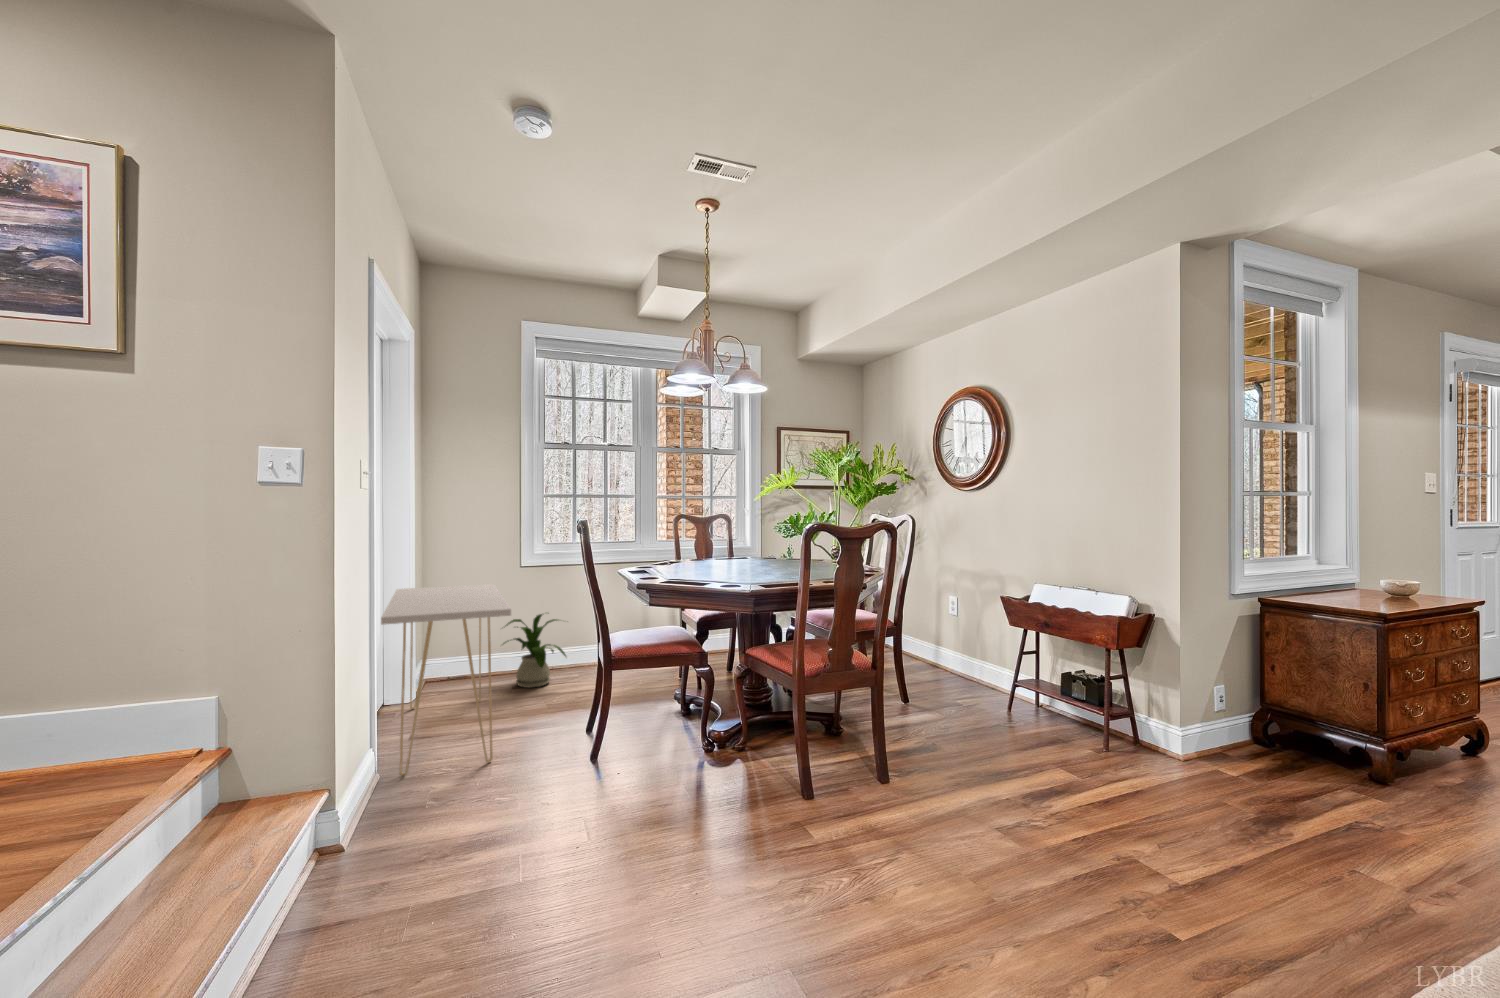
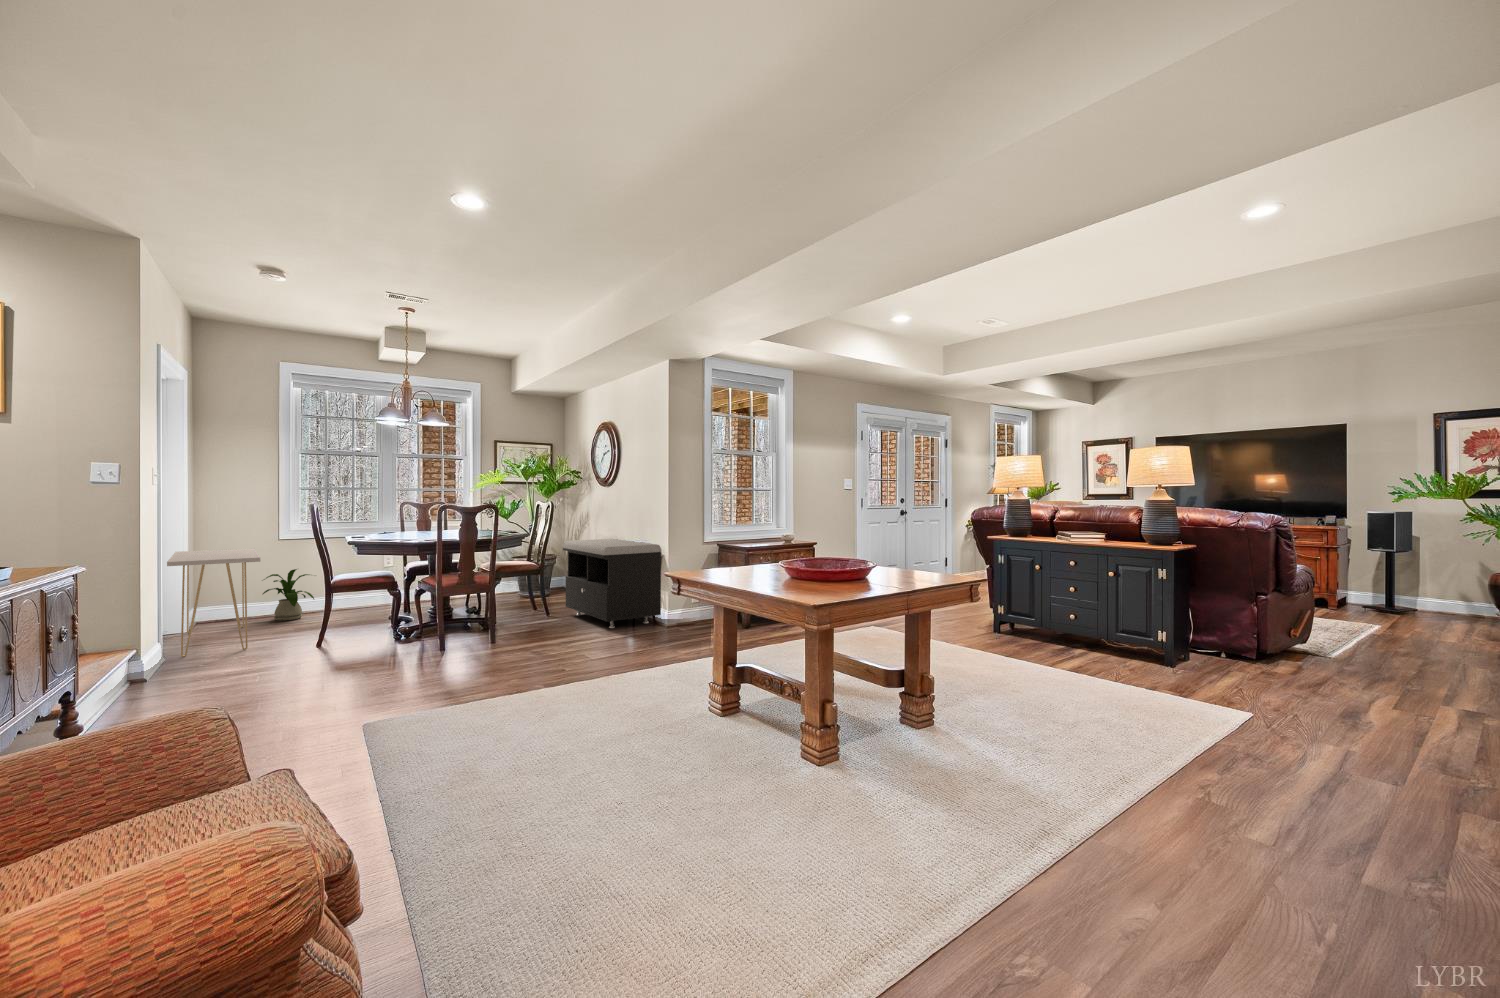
storage bench: none [931,576,1146,750] -> present [563,539,661,628]

